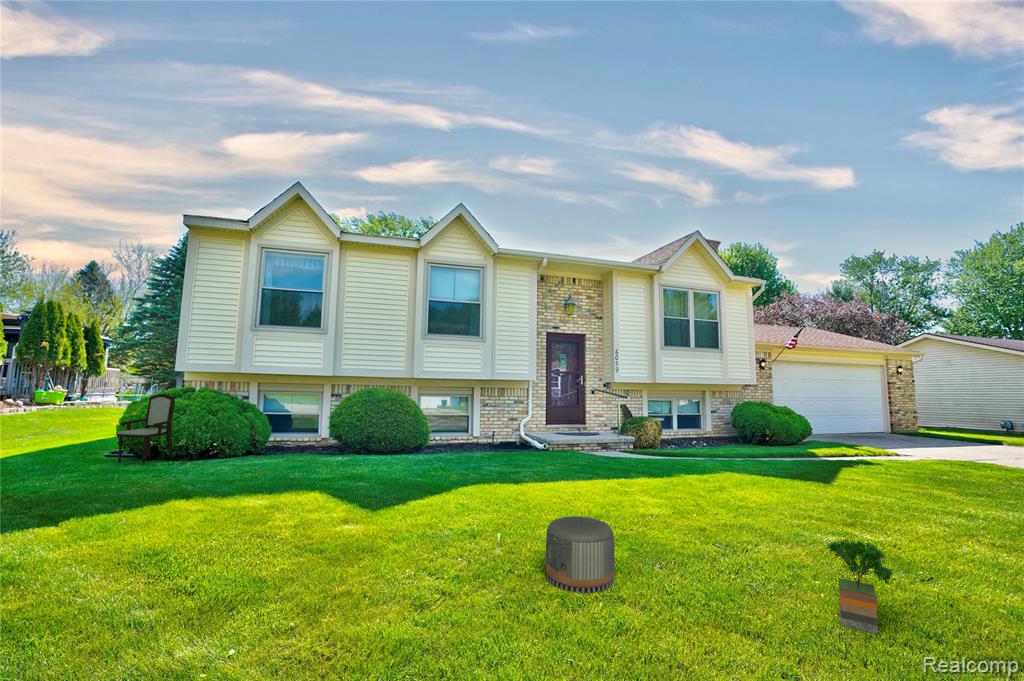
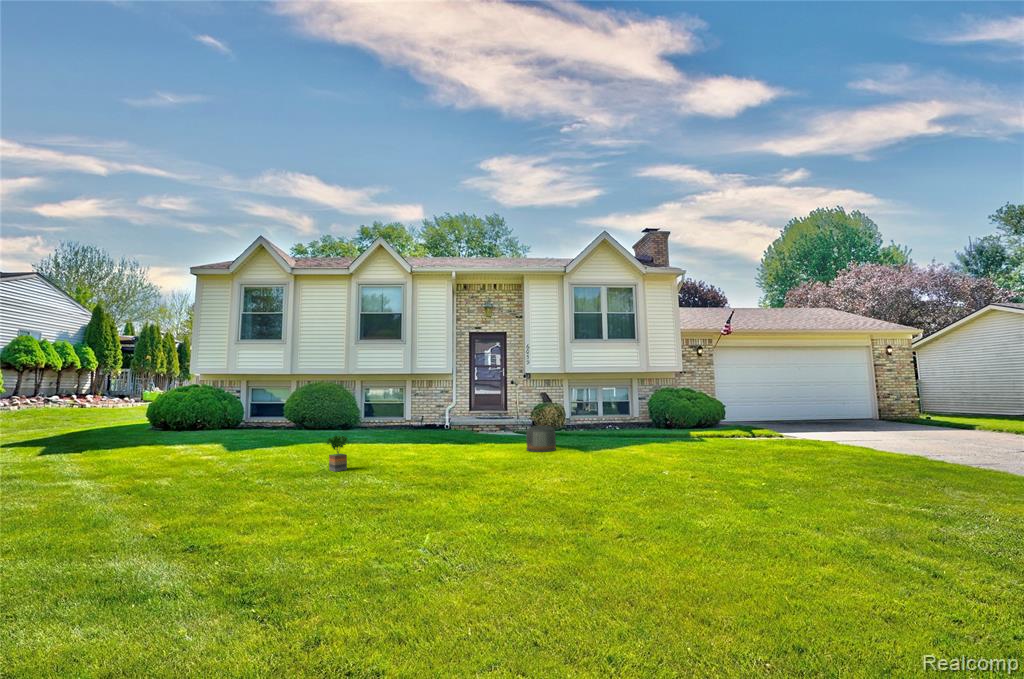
armchair: present [117,394,175,463] -> none [139,389,173,431]
pouf: present [546,516,615,593] -> present [526,426,556,452]

